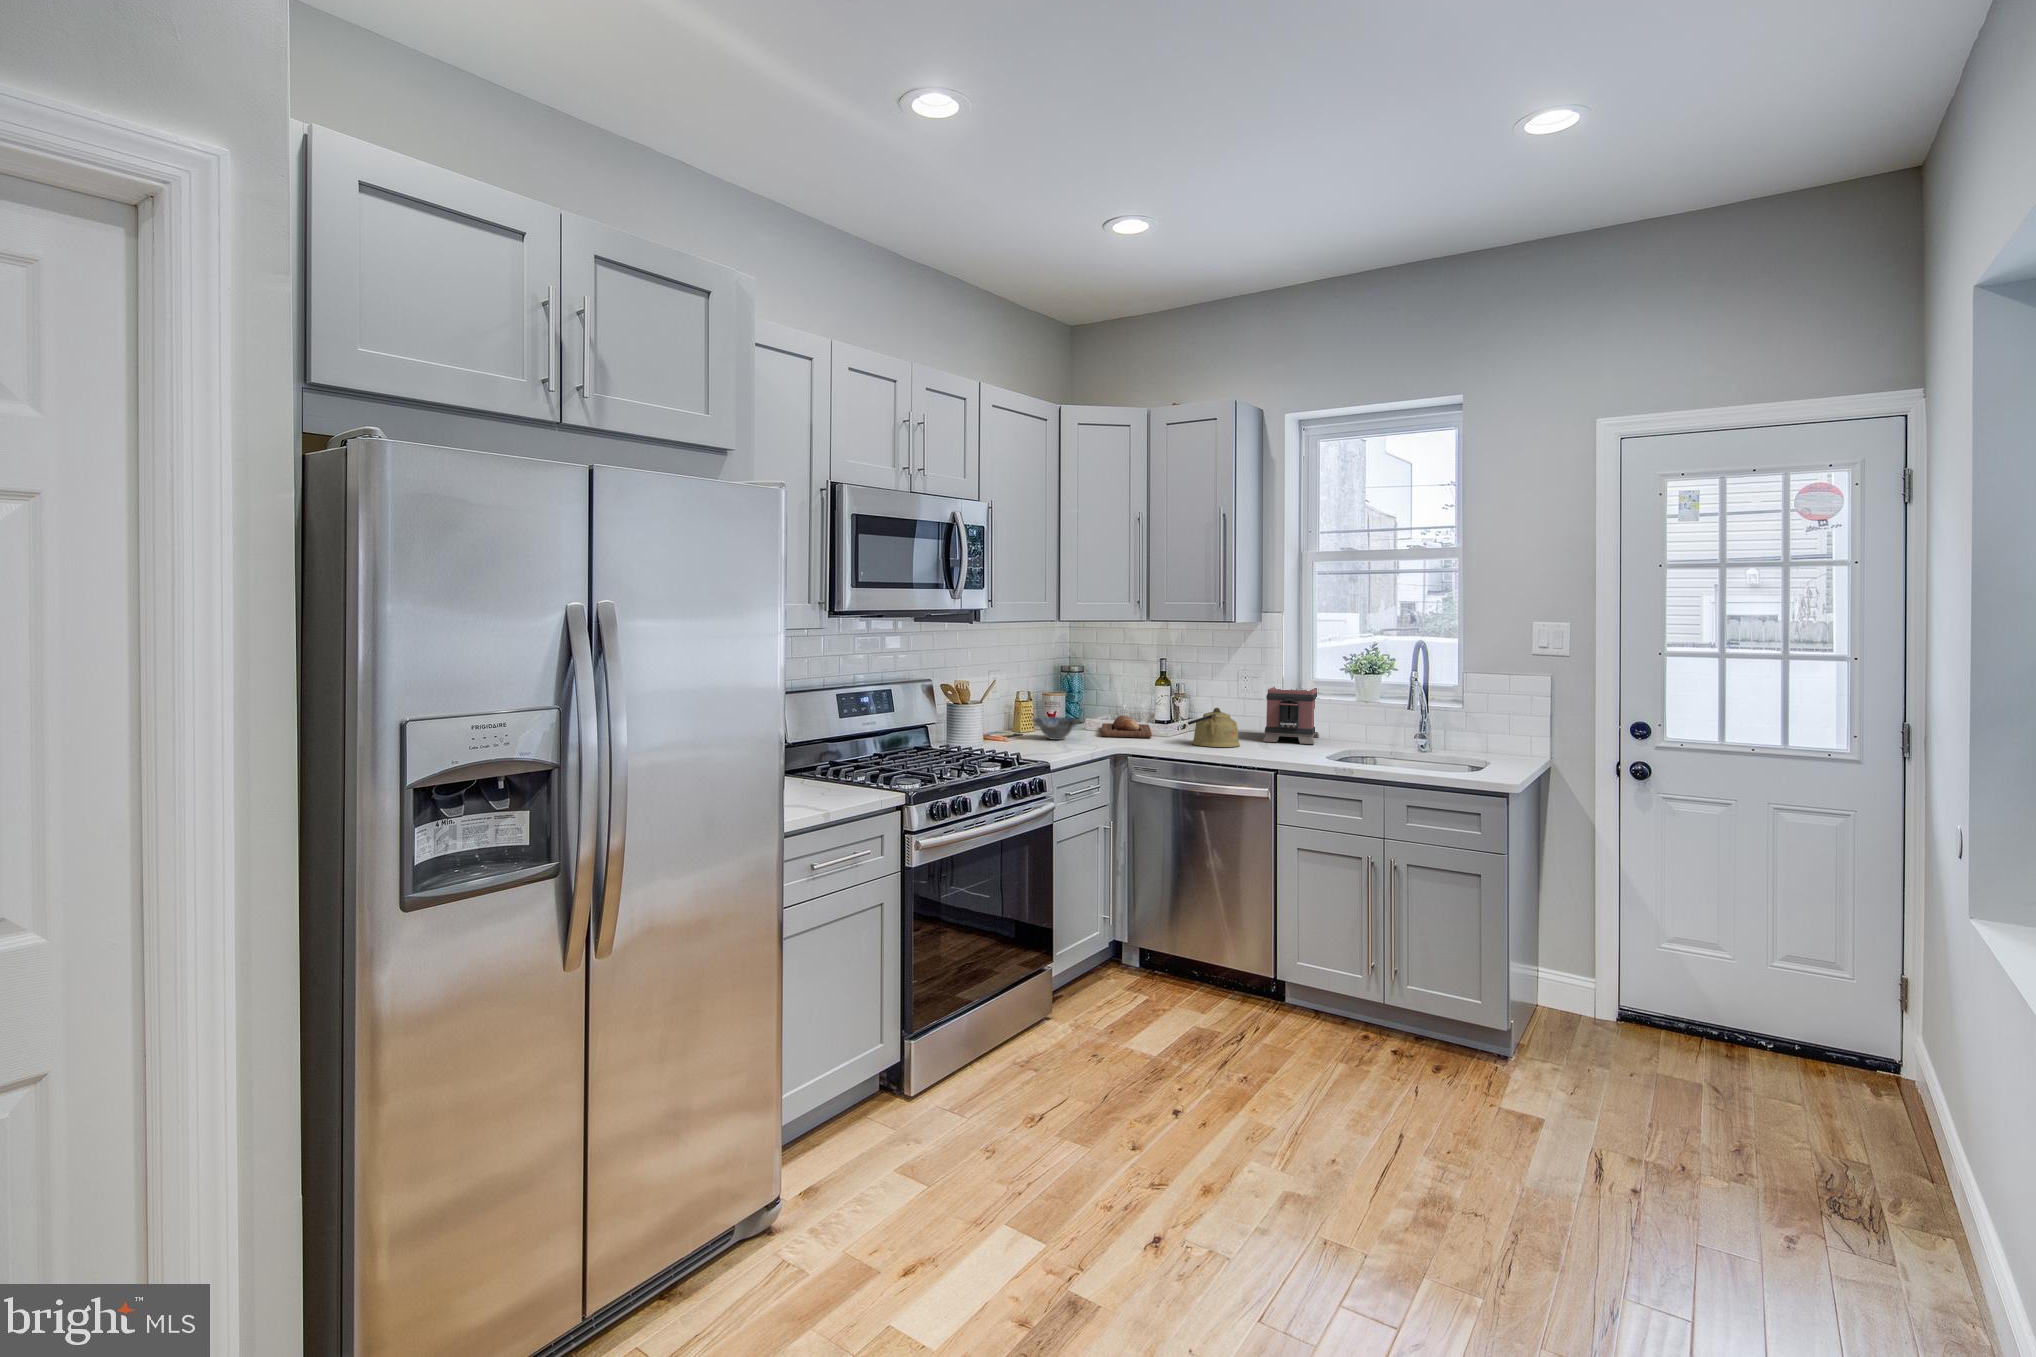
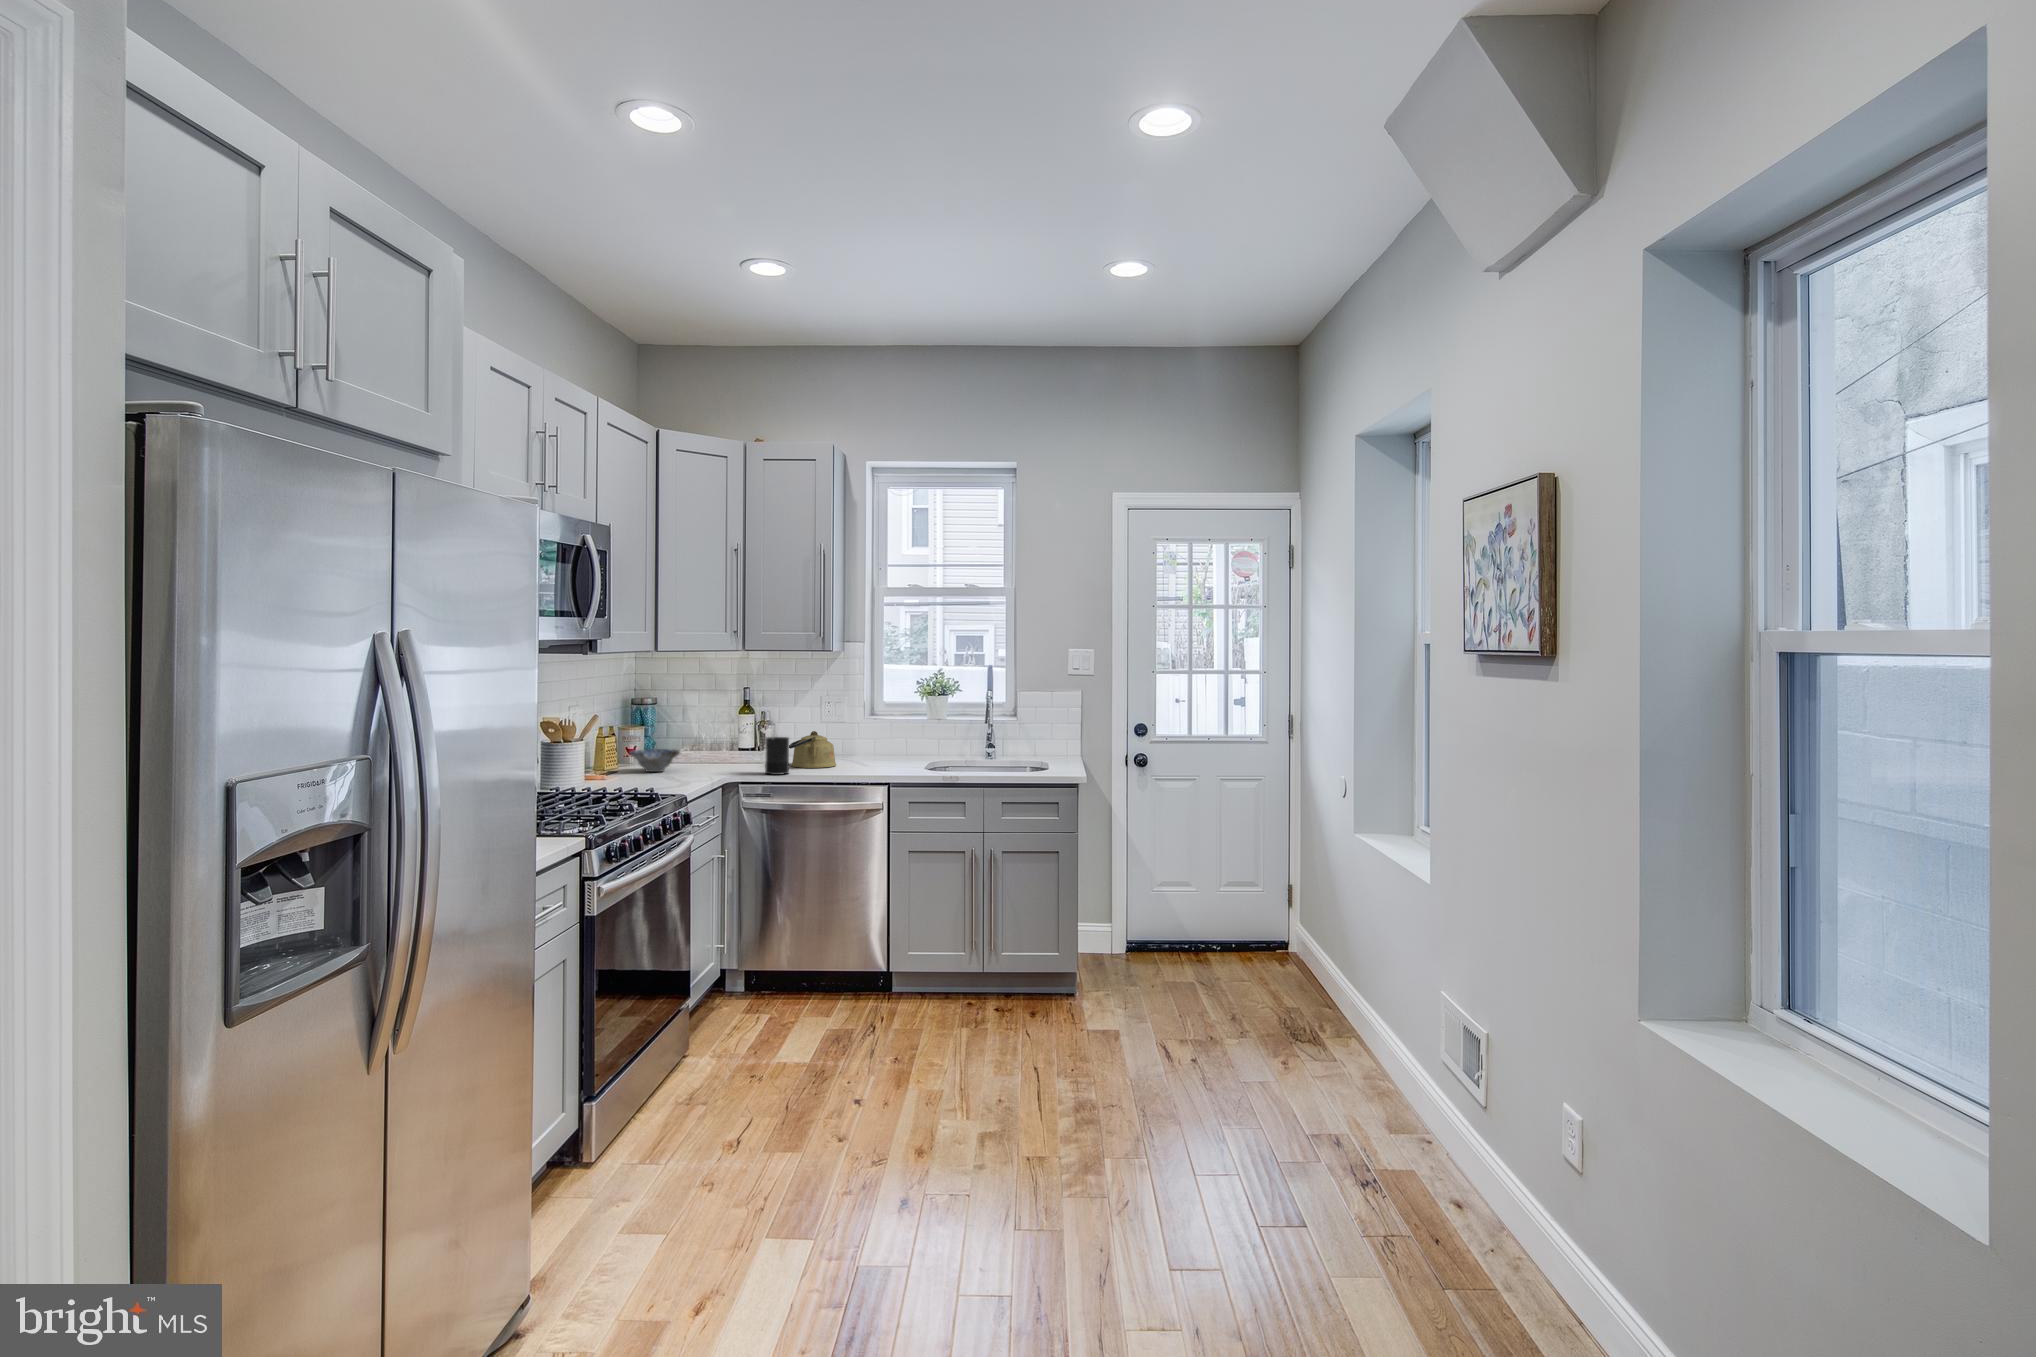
toaster: present [1263,687,1319,744] -> none [847,708,895,760]
candle: none [1154,707,1179,751] -> present [765,737,789,775]
bread loaf: present [1101,715,1152,738] -> none [684,744,747,765]

